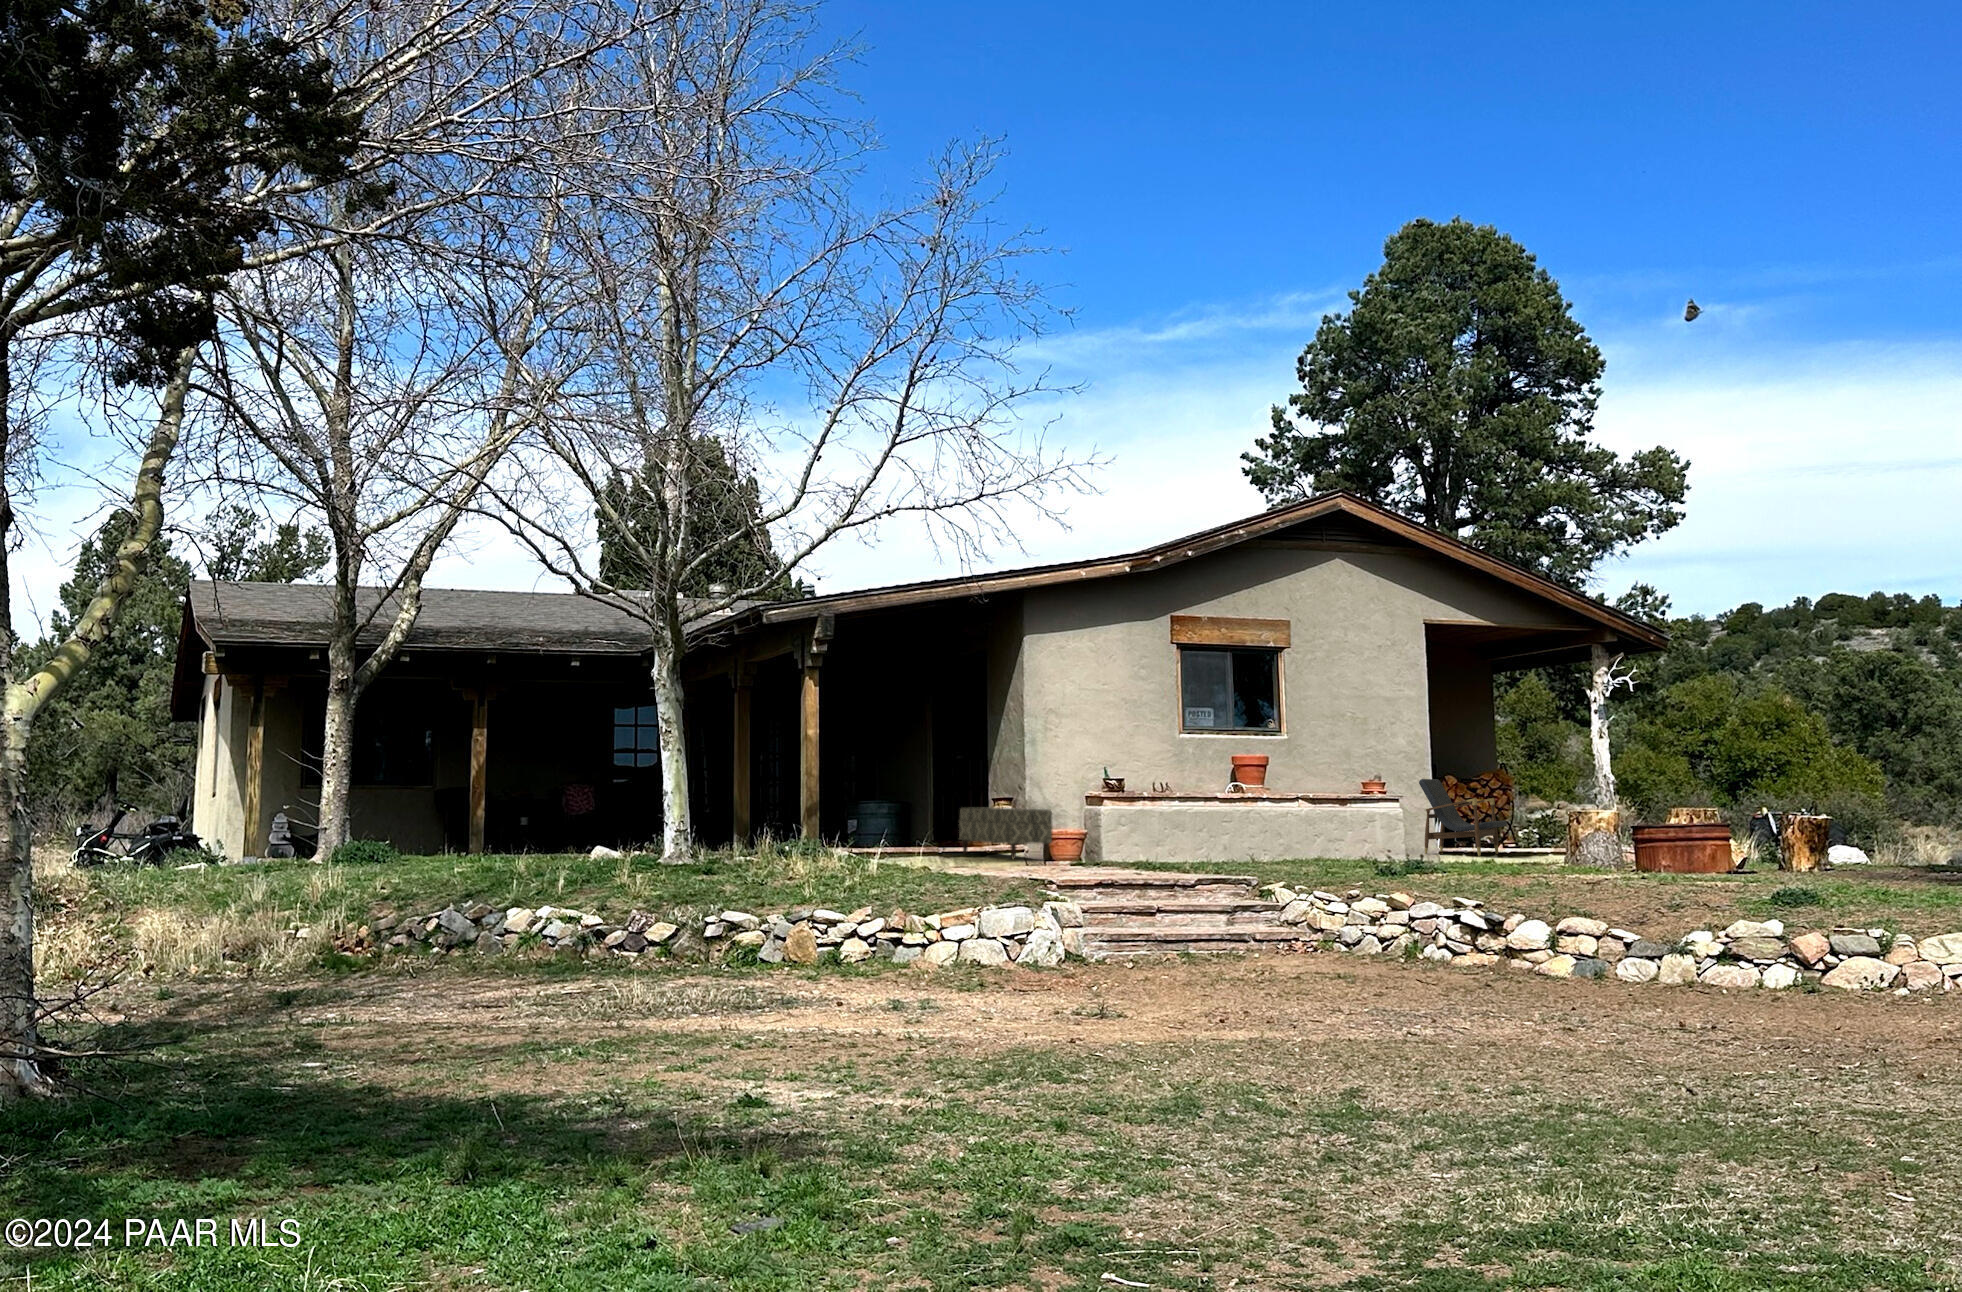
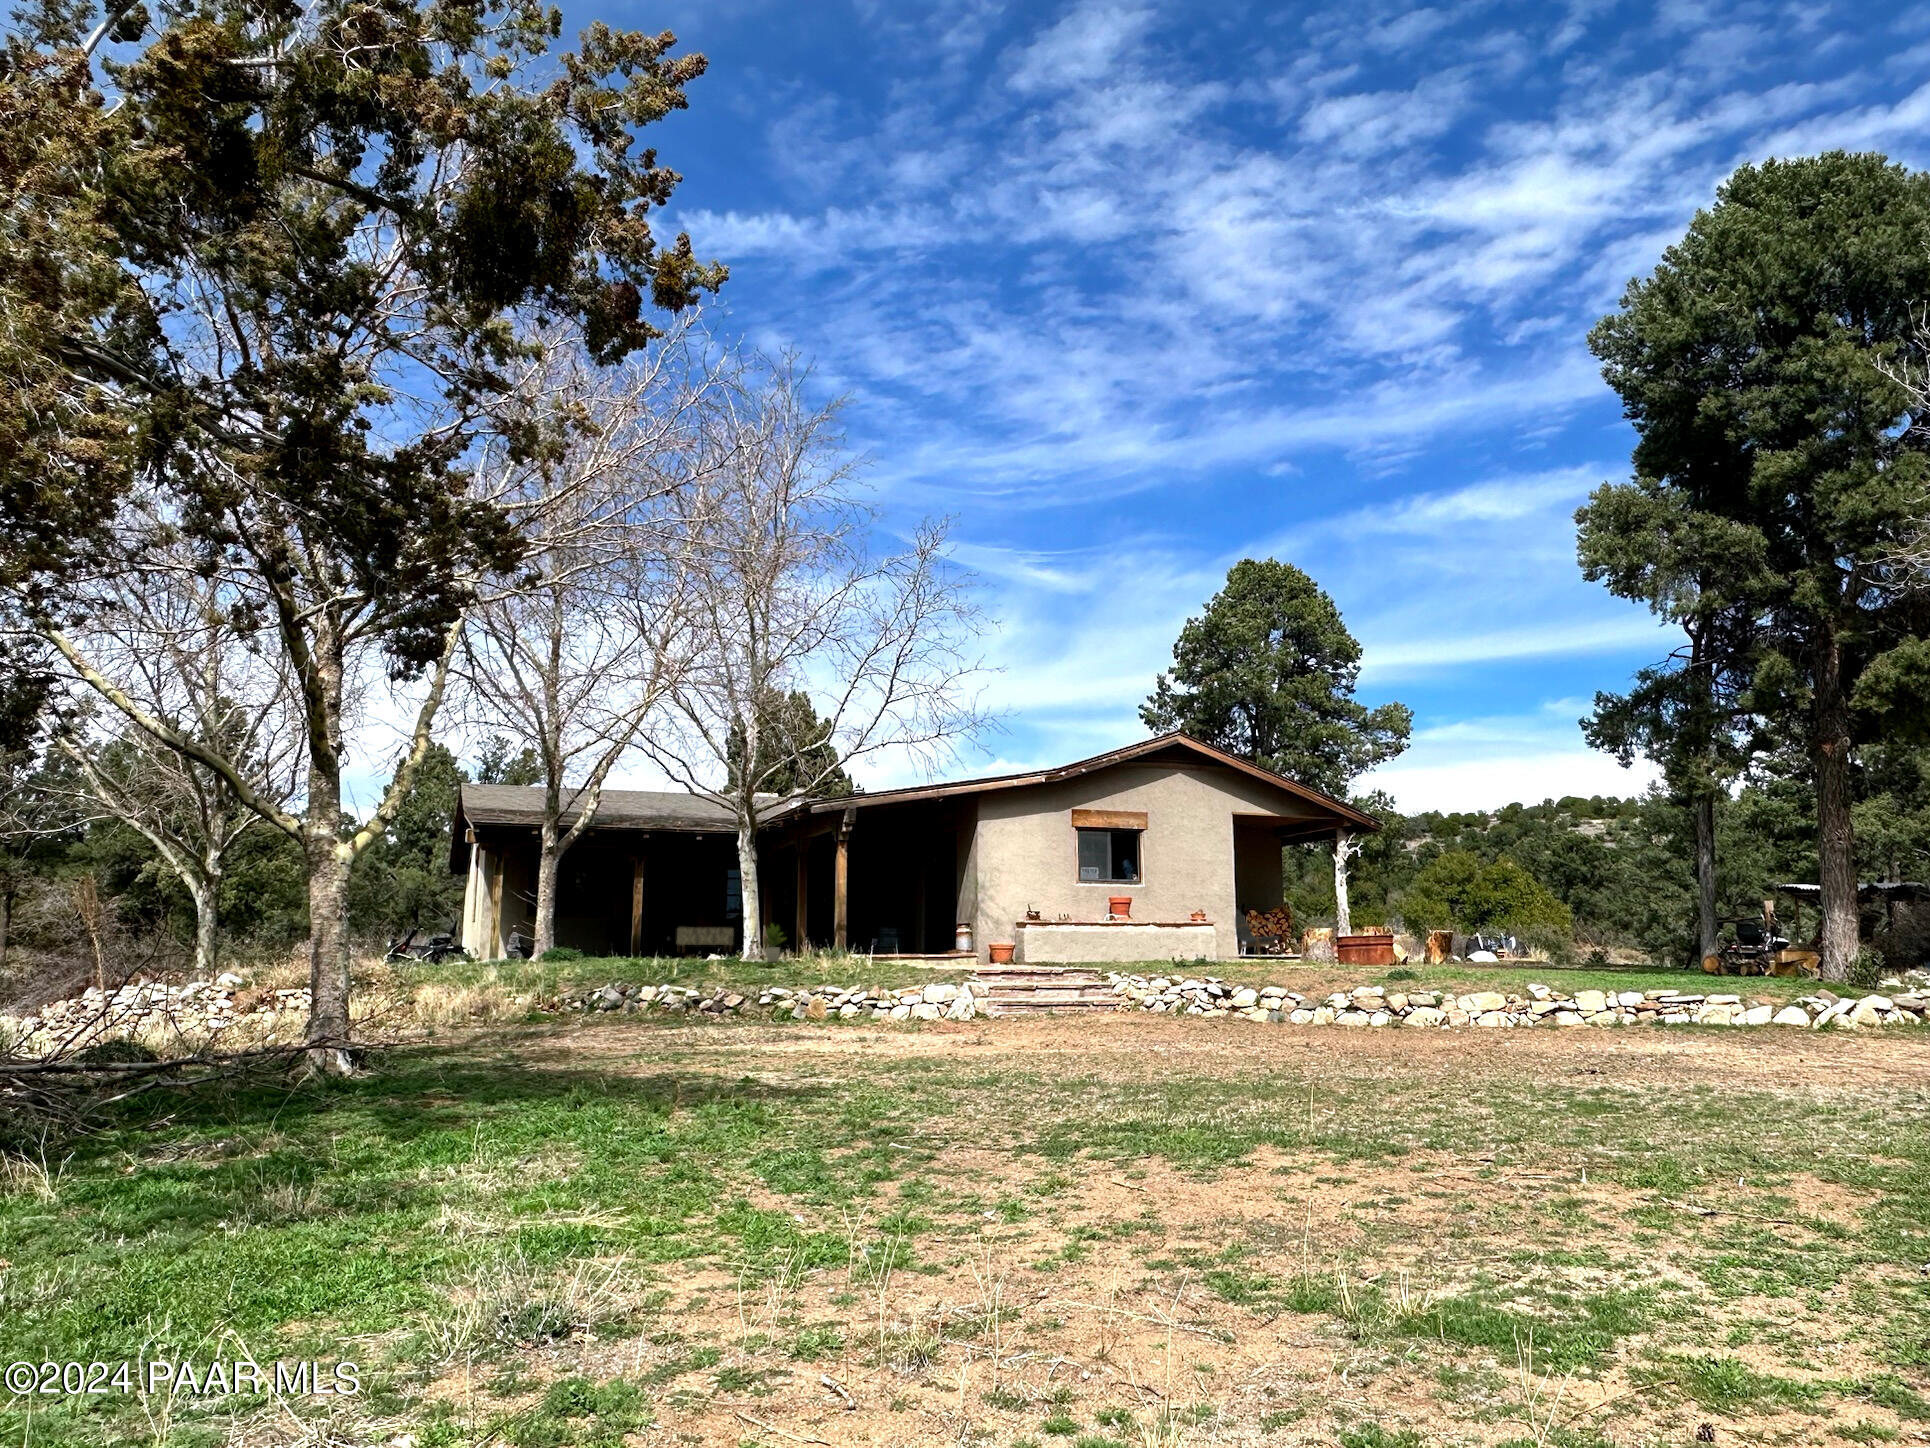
potted plant: none [692,799,733,863] -> present [765,924,786,962]
bench: present [959,807,1052,859] -> present [677,927,734,952]

